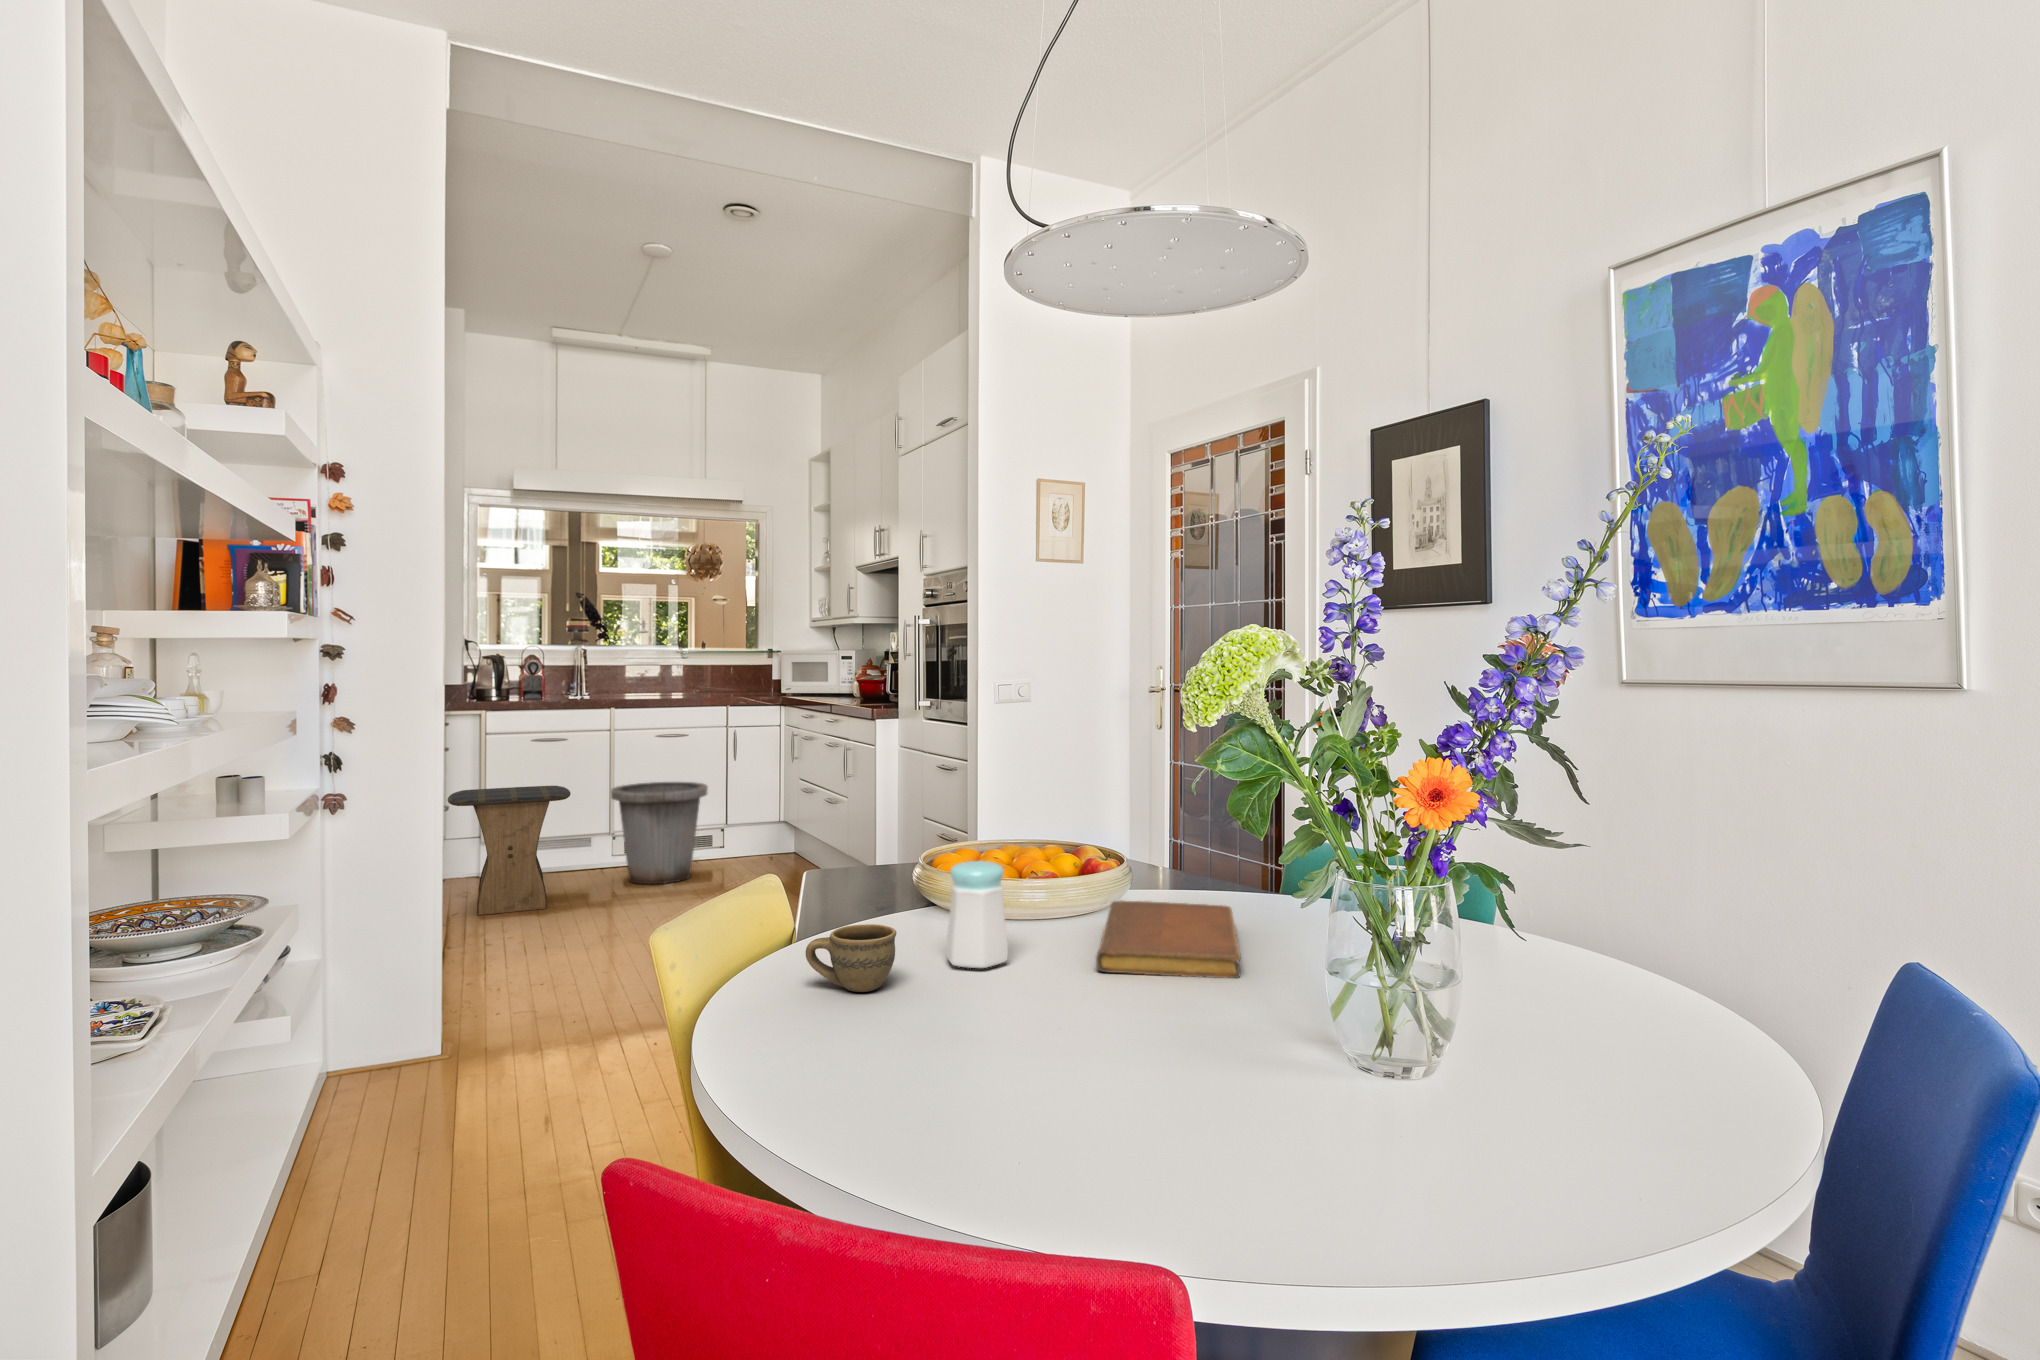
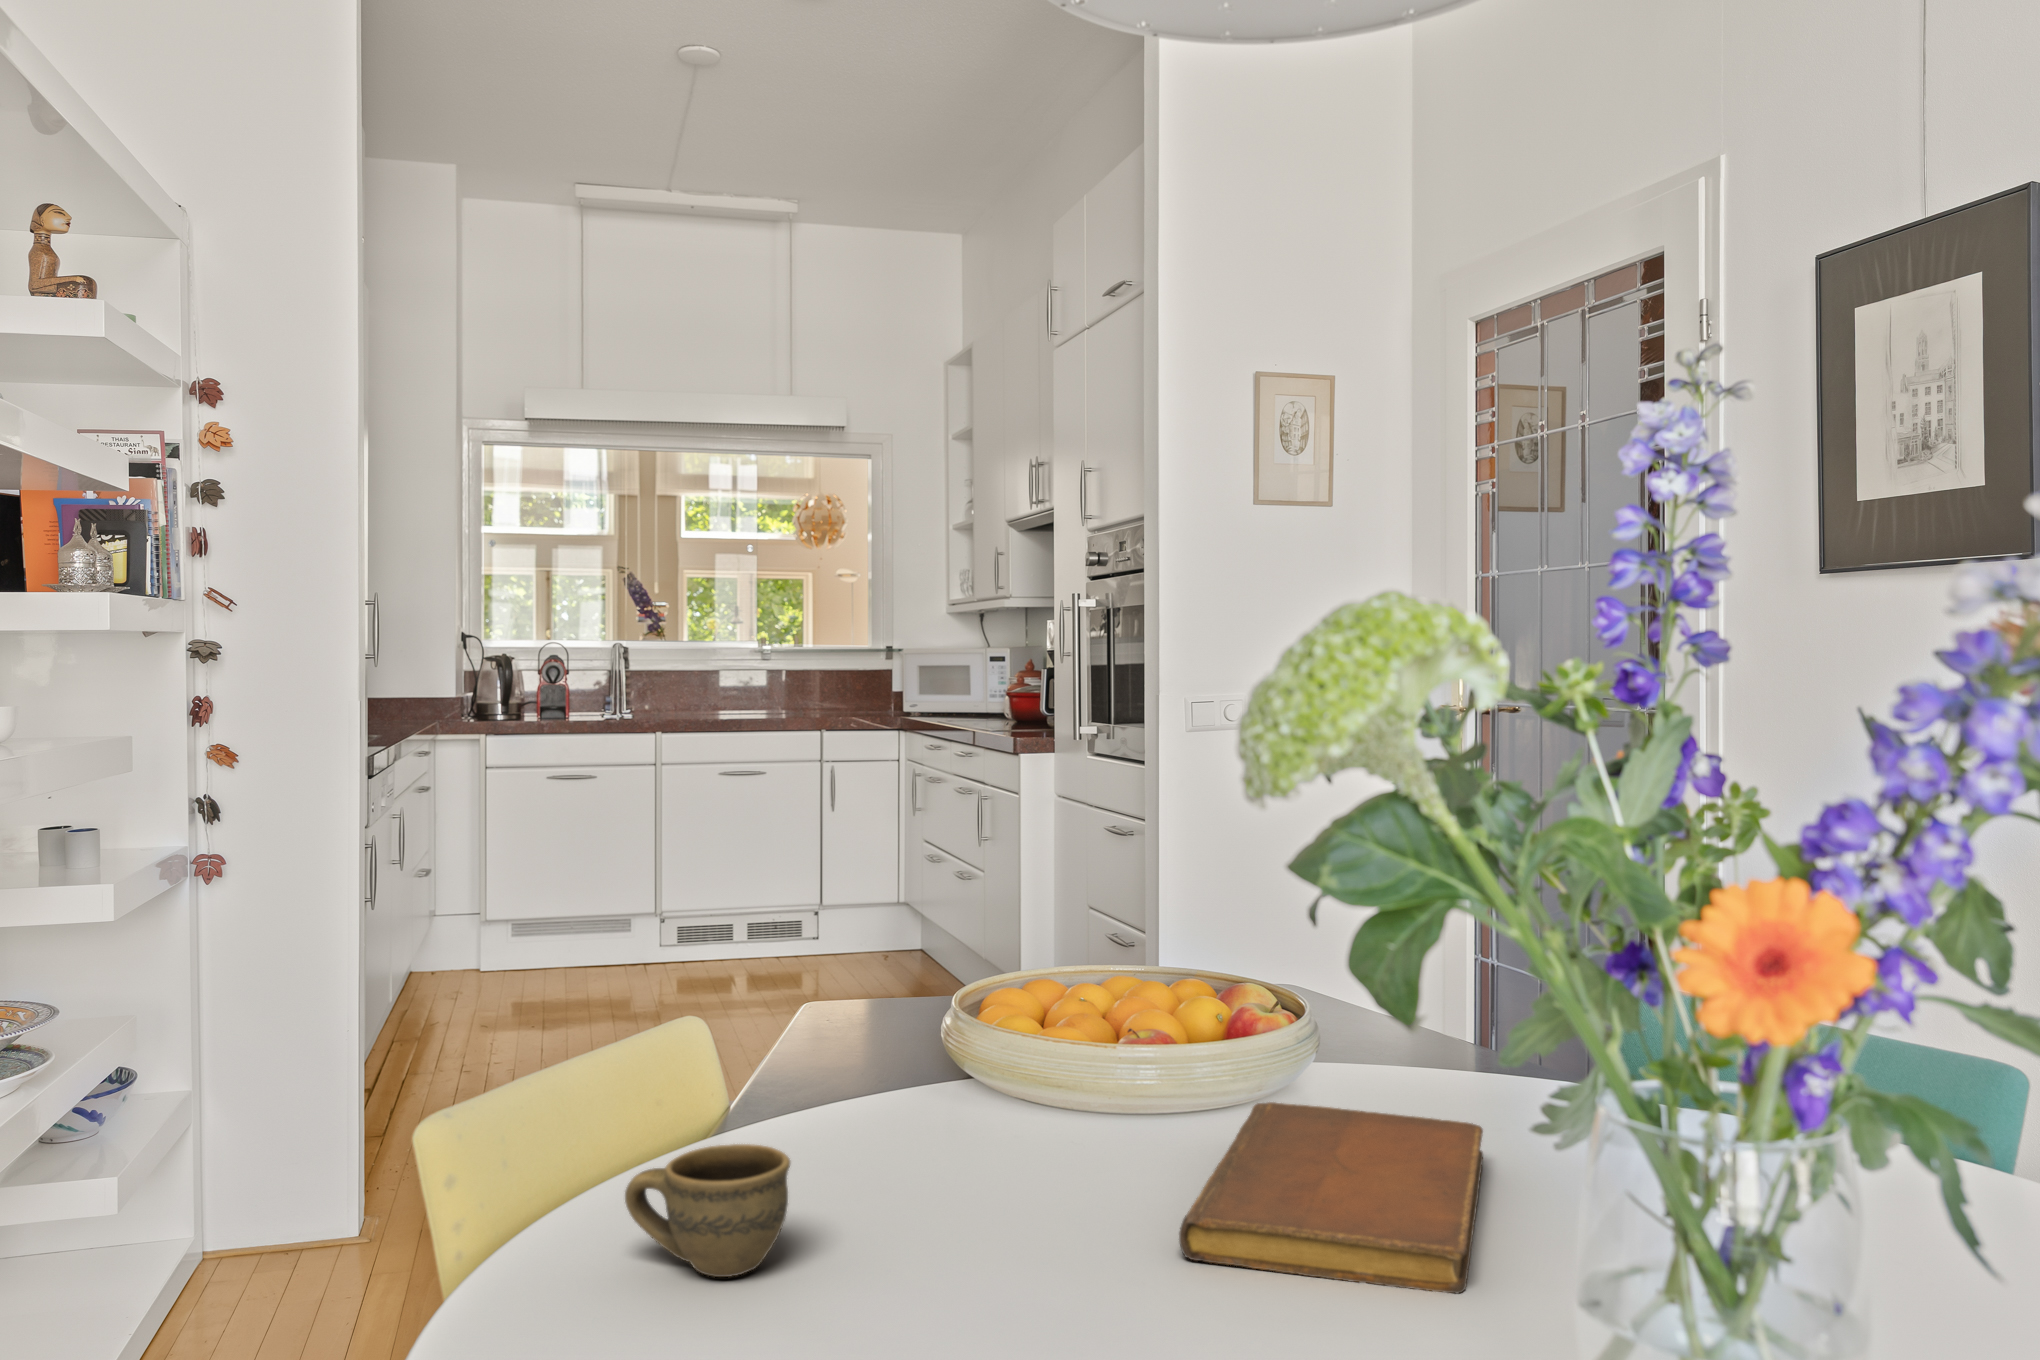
trash can: present [611,782,708,884] -> none [650,841,786,991]
stool: present [448,786,571,915] -> none [422,844,589,1028]
salt shaker: present [946,861,1008,968] -> none [910,1028,1020,1235]

